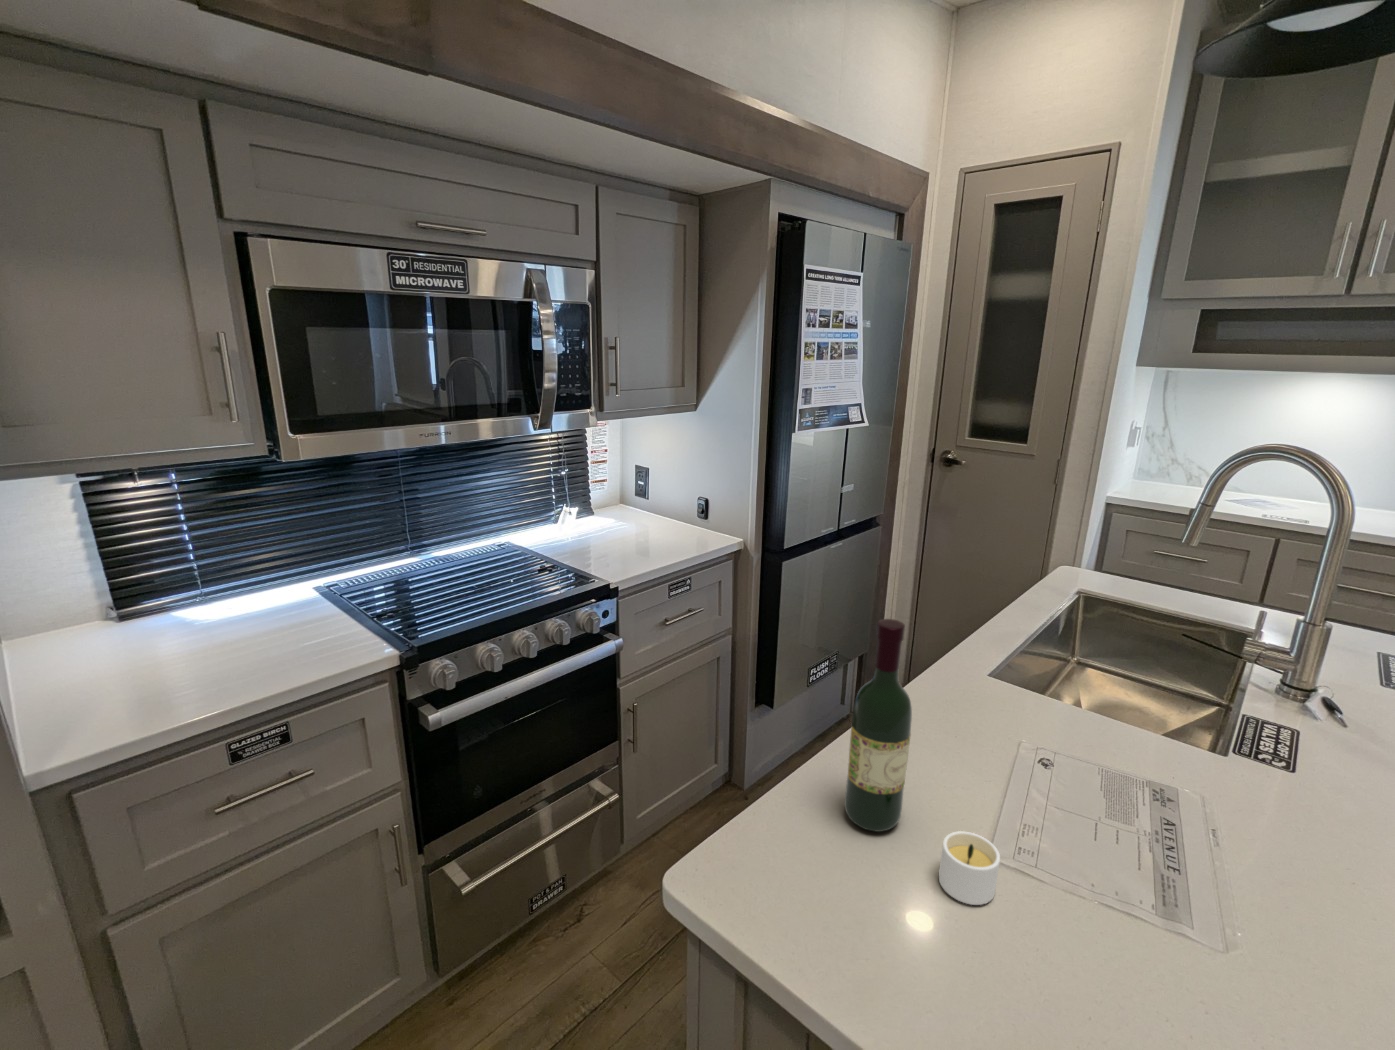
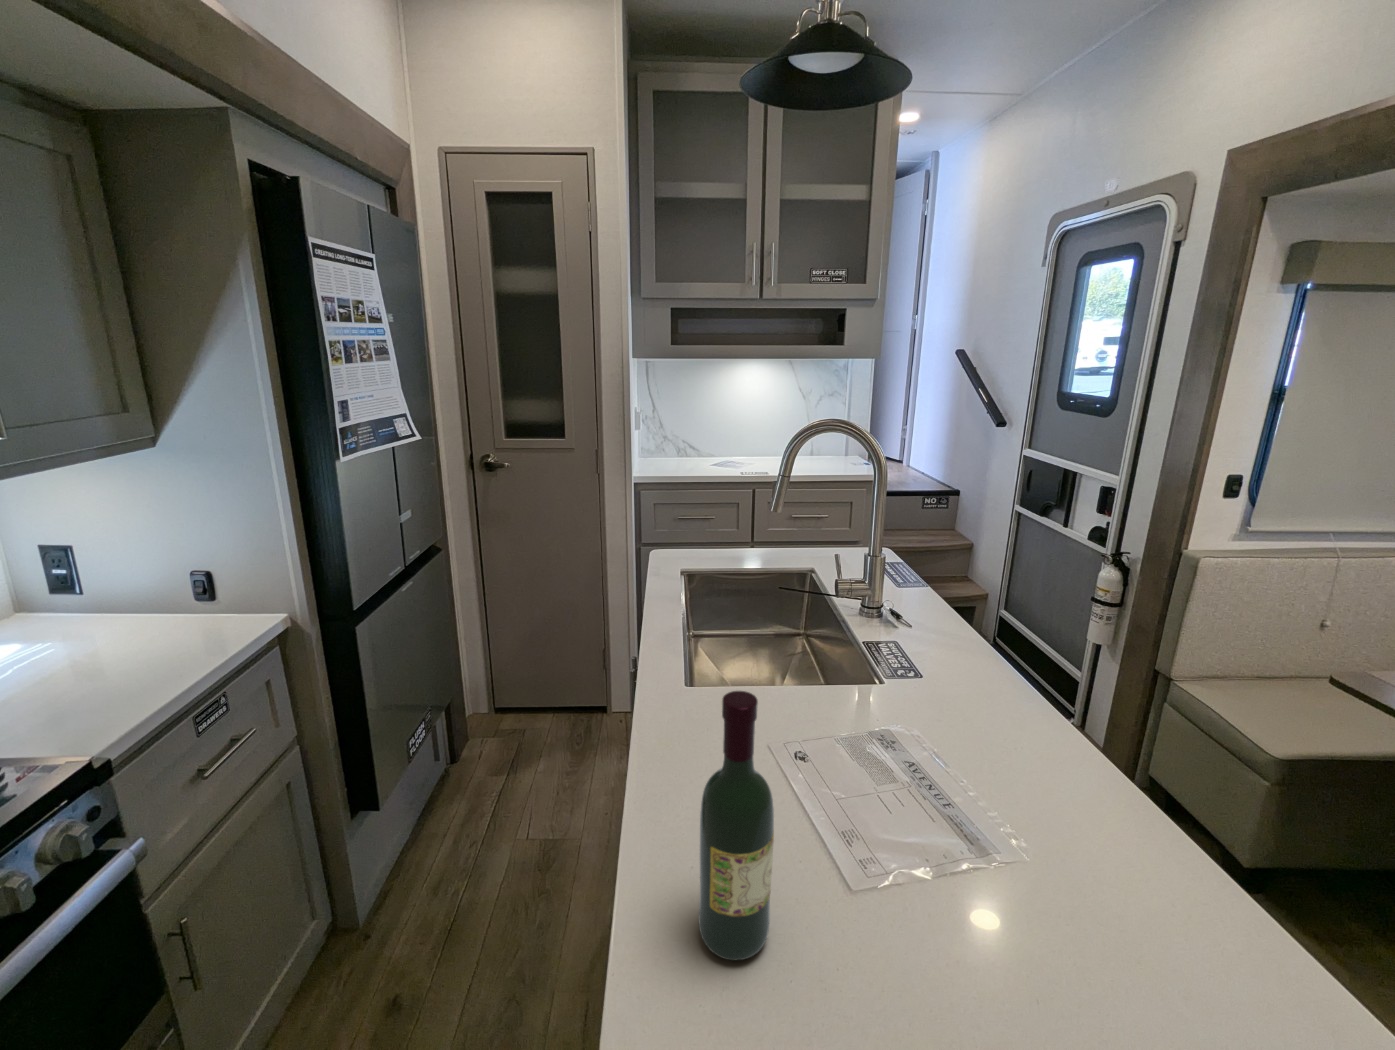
candle: present [939,831,1000,905] -> none [841,891,934,982]

